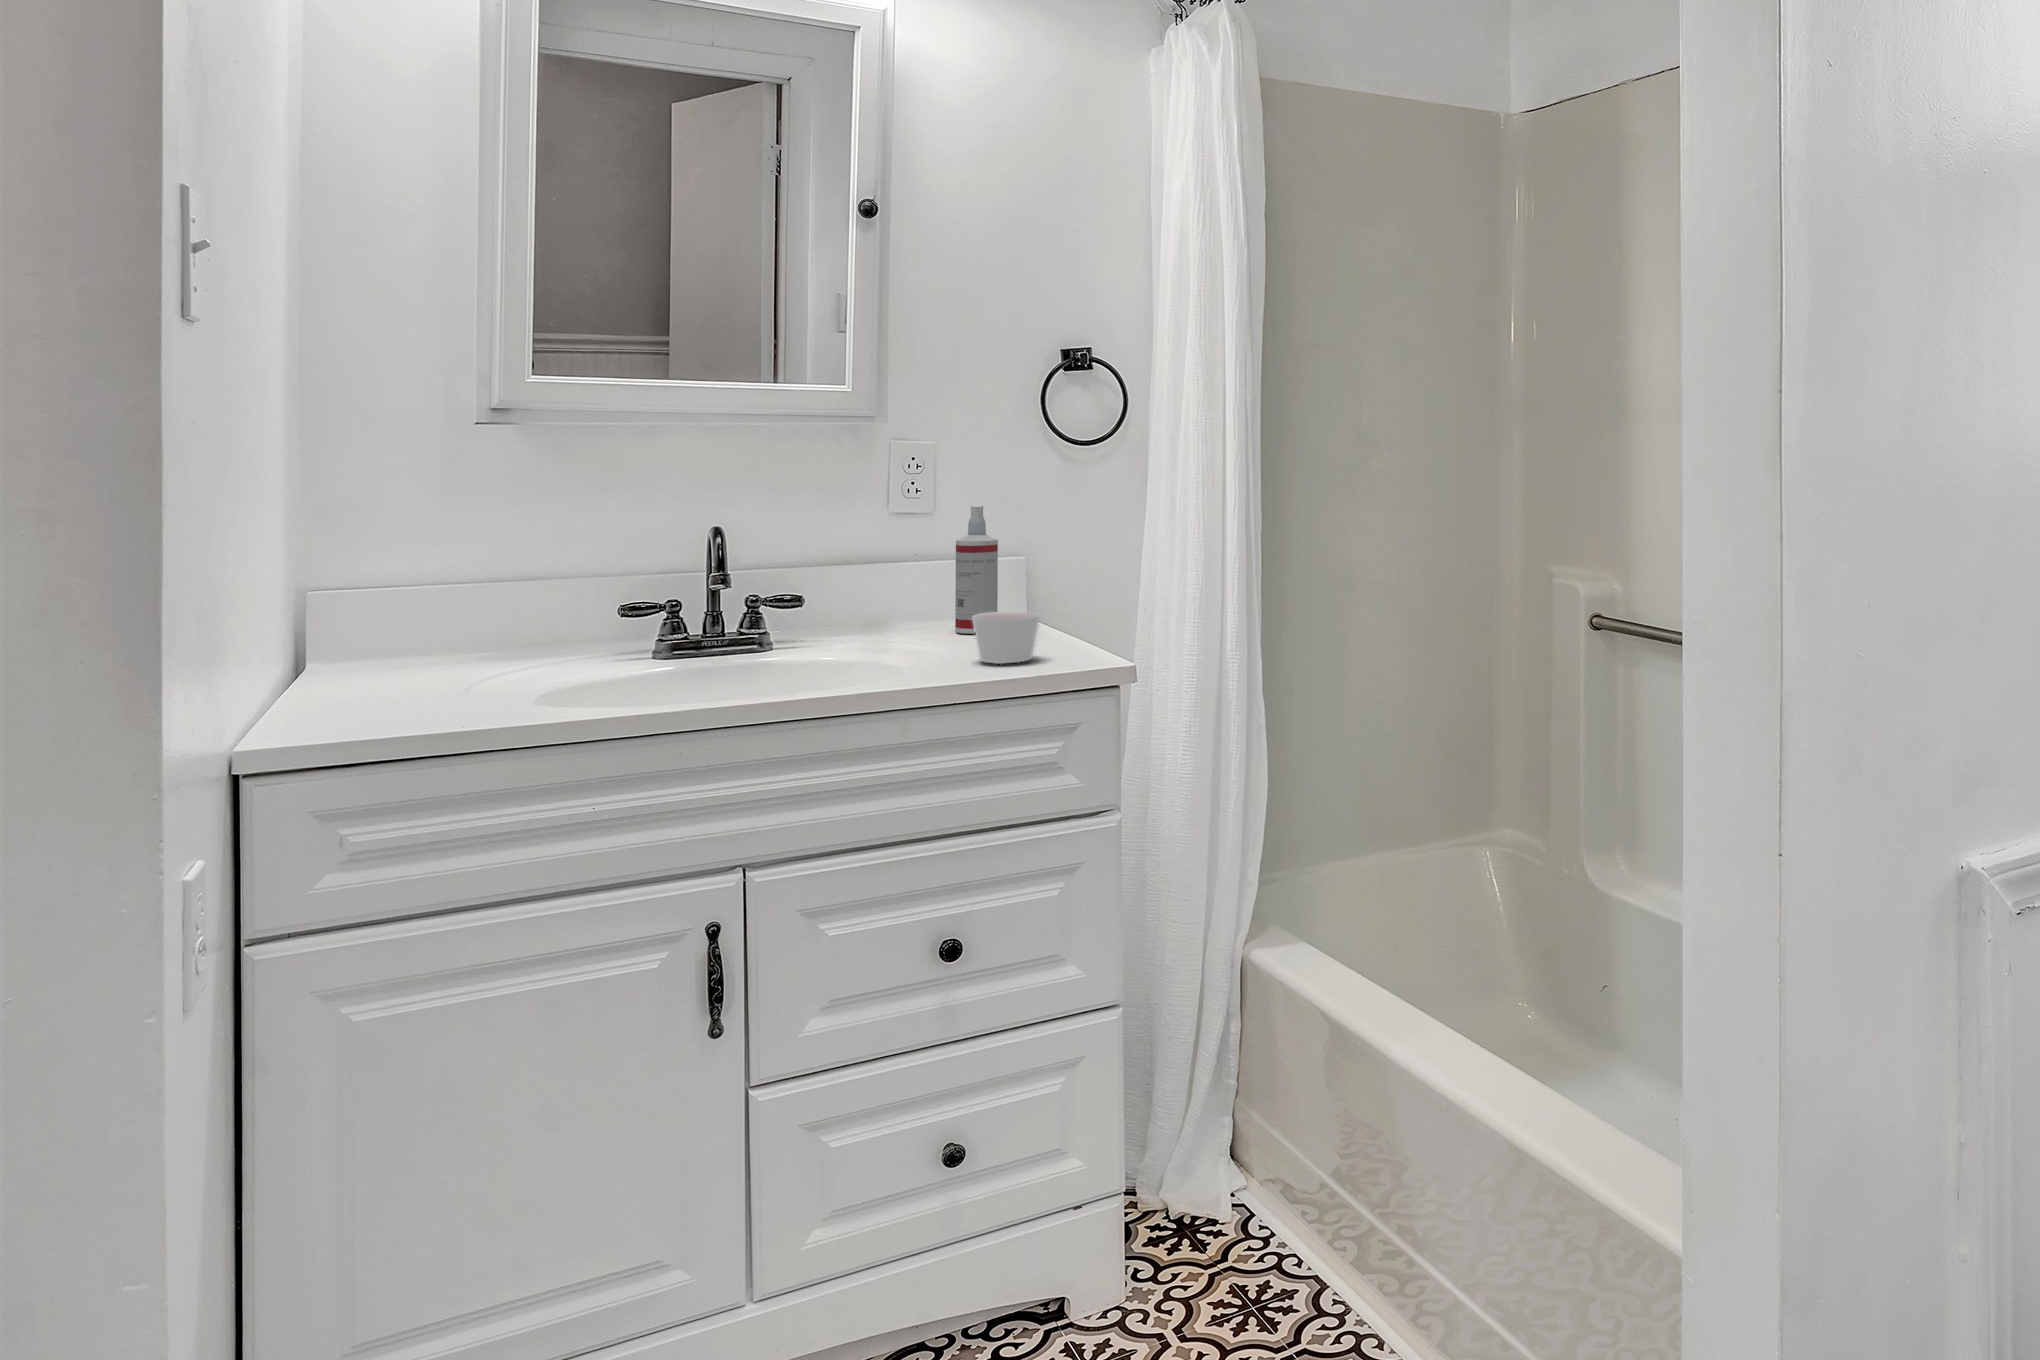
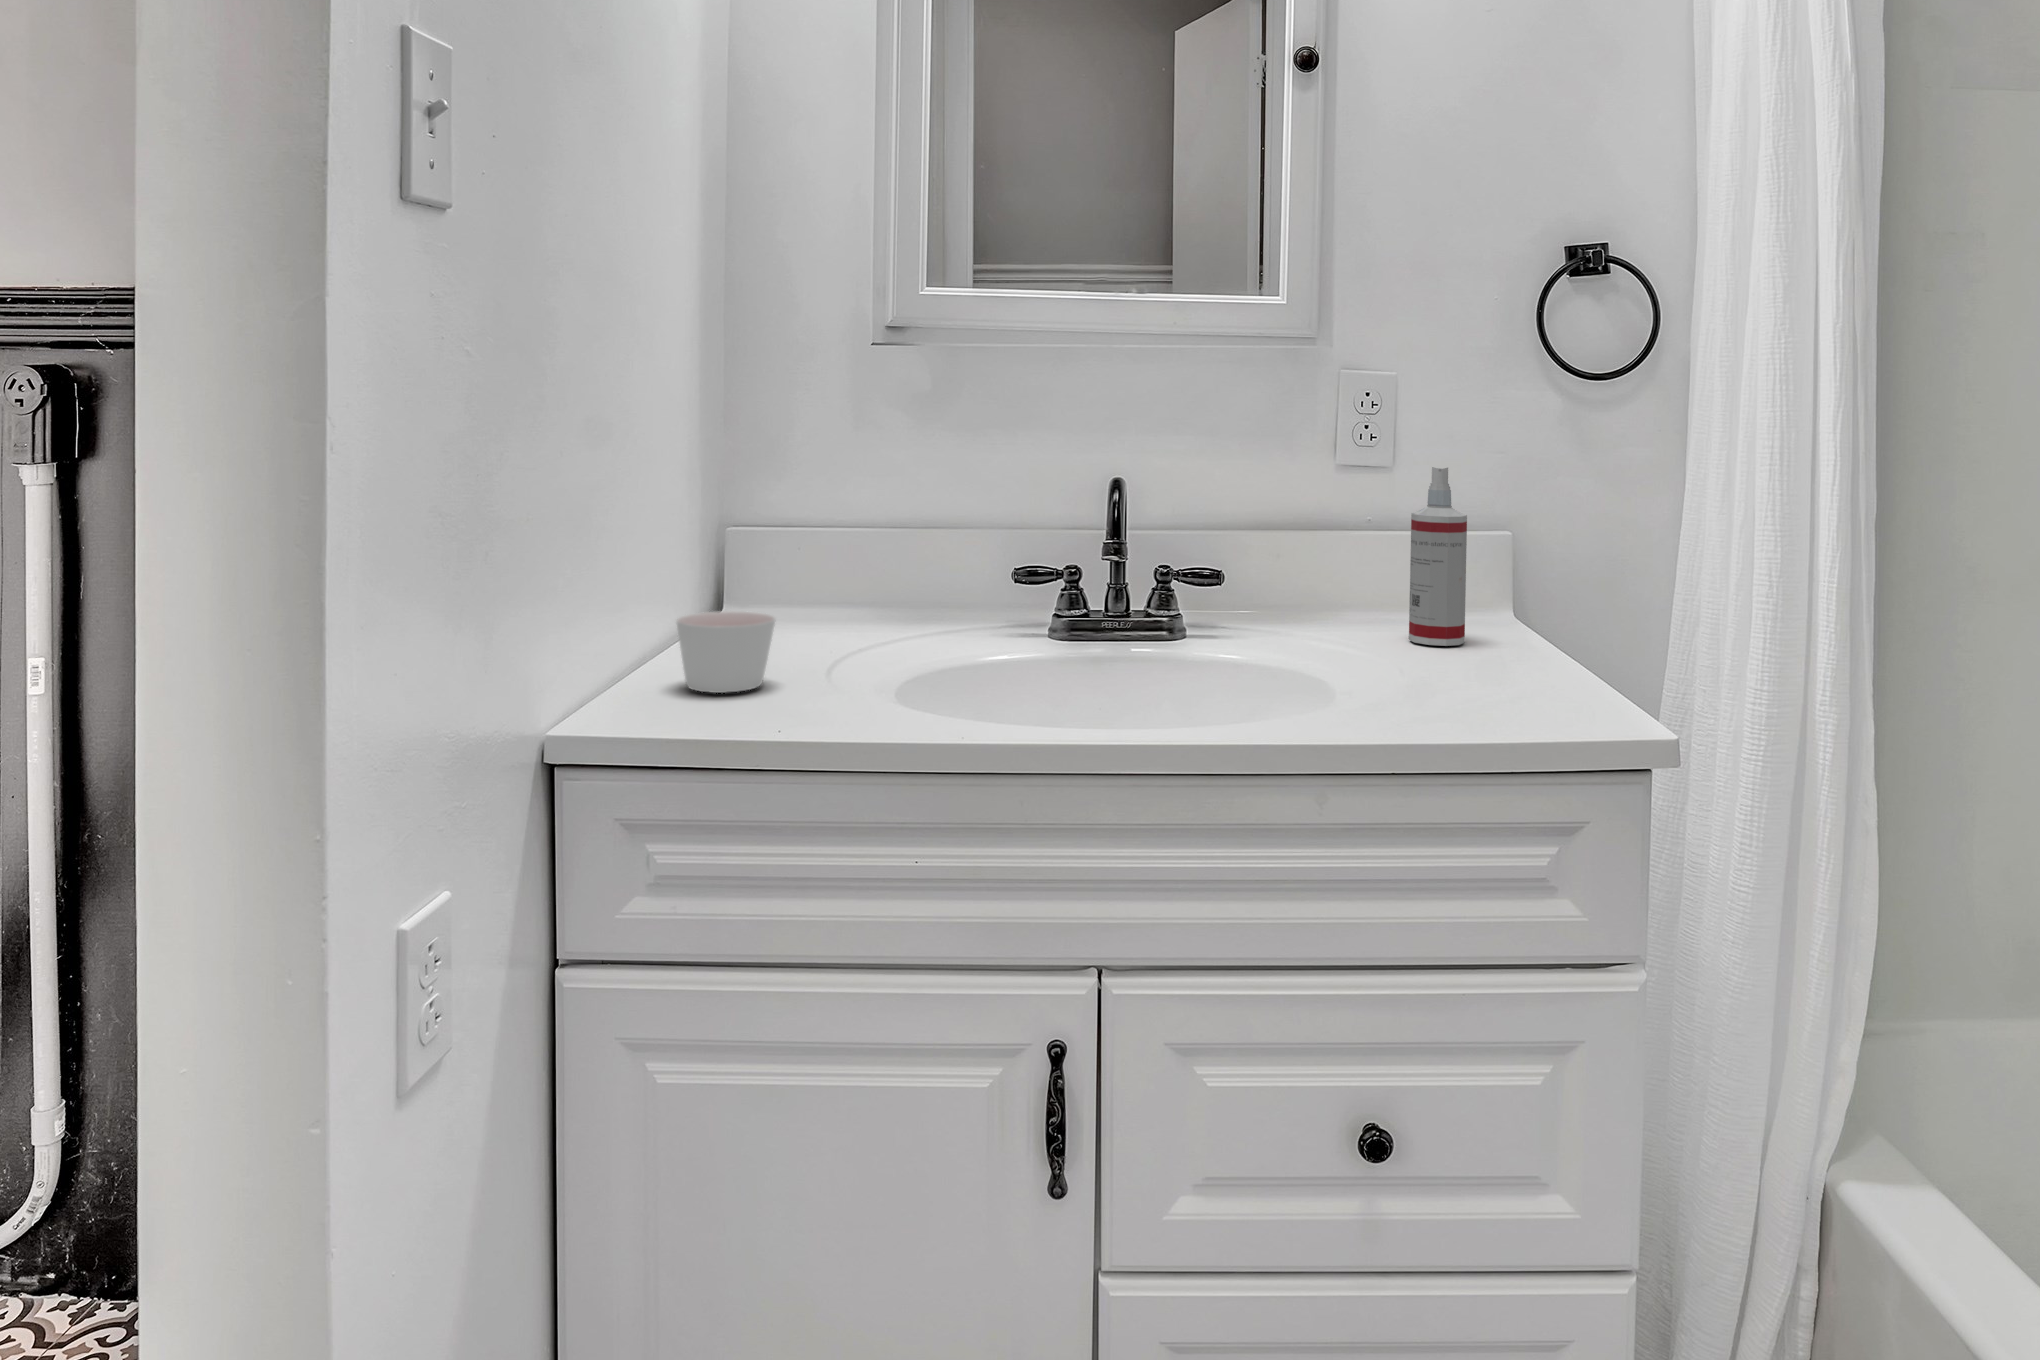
candle: present [973,612,1040,664] -> present [676,611,776,693]

